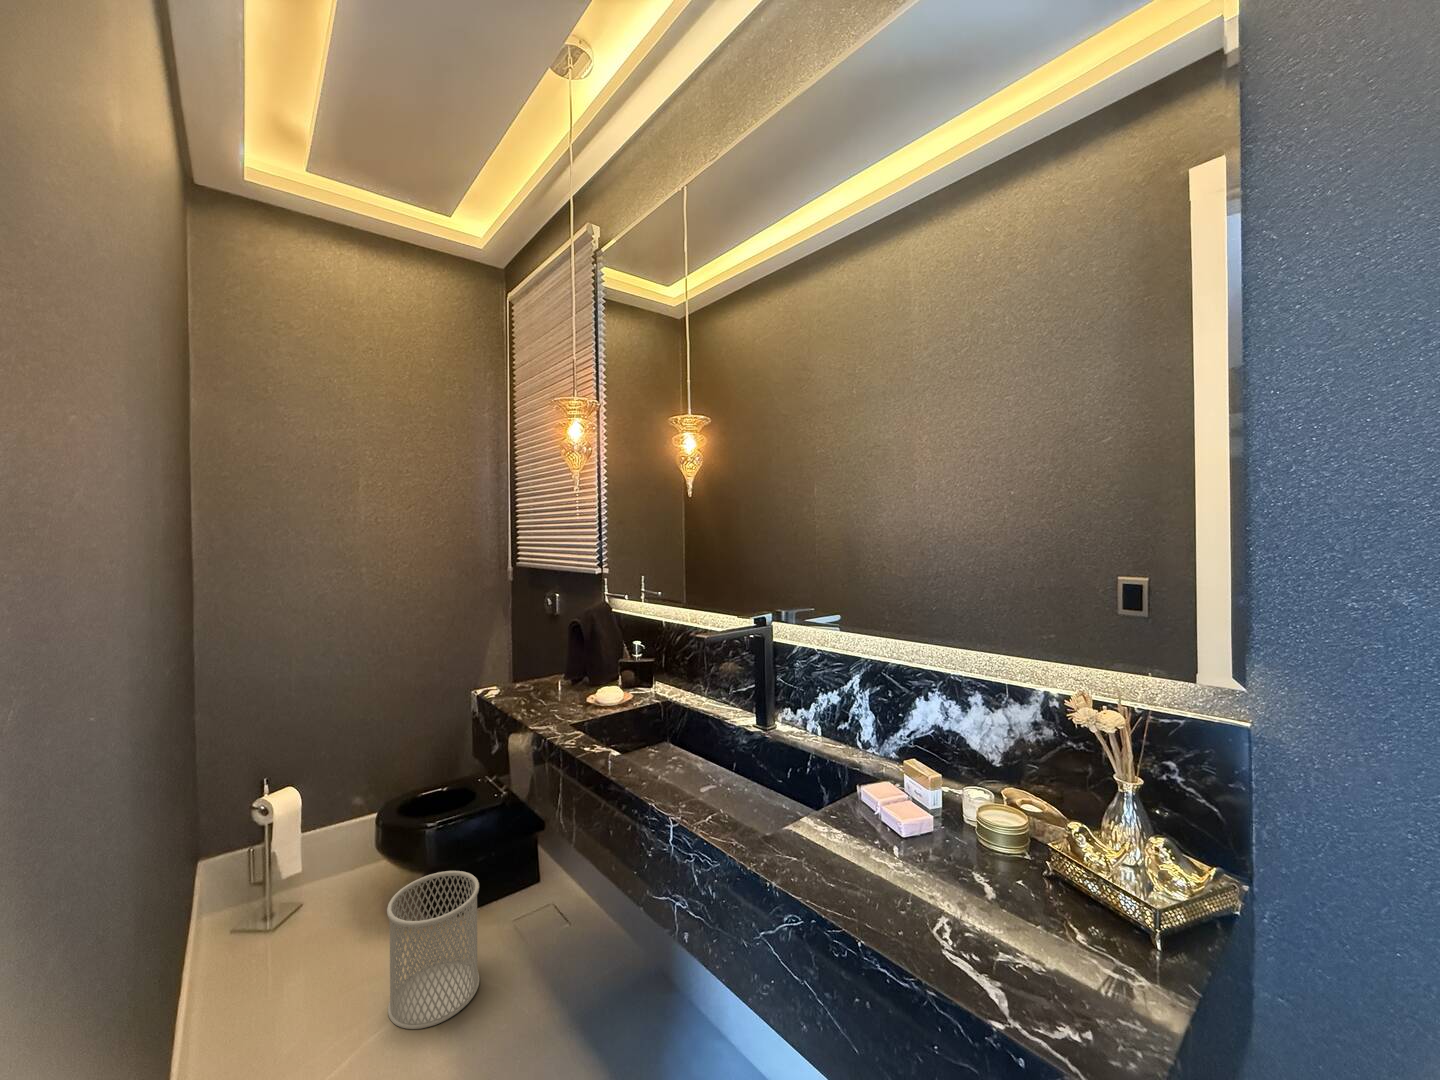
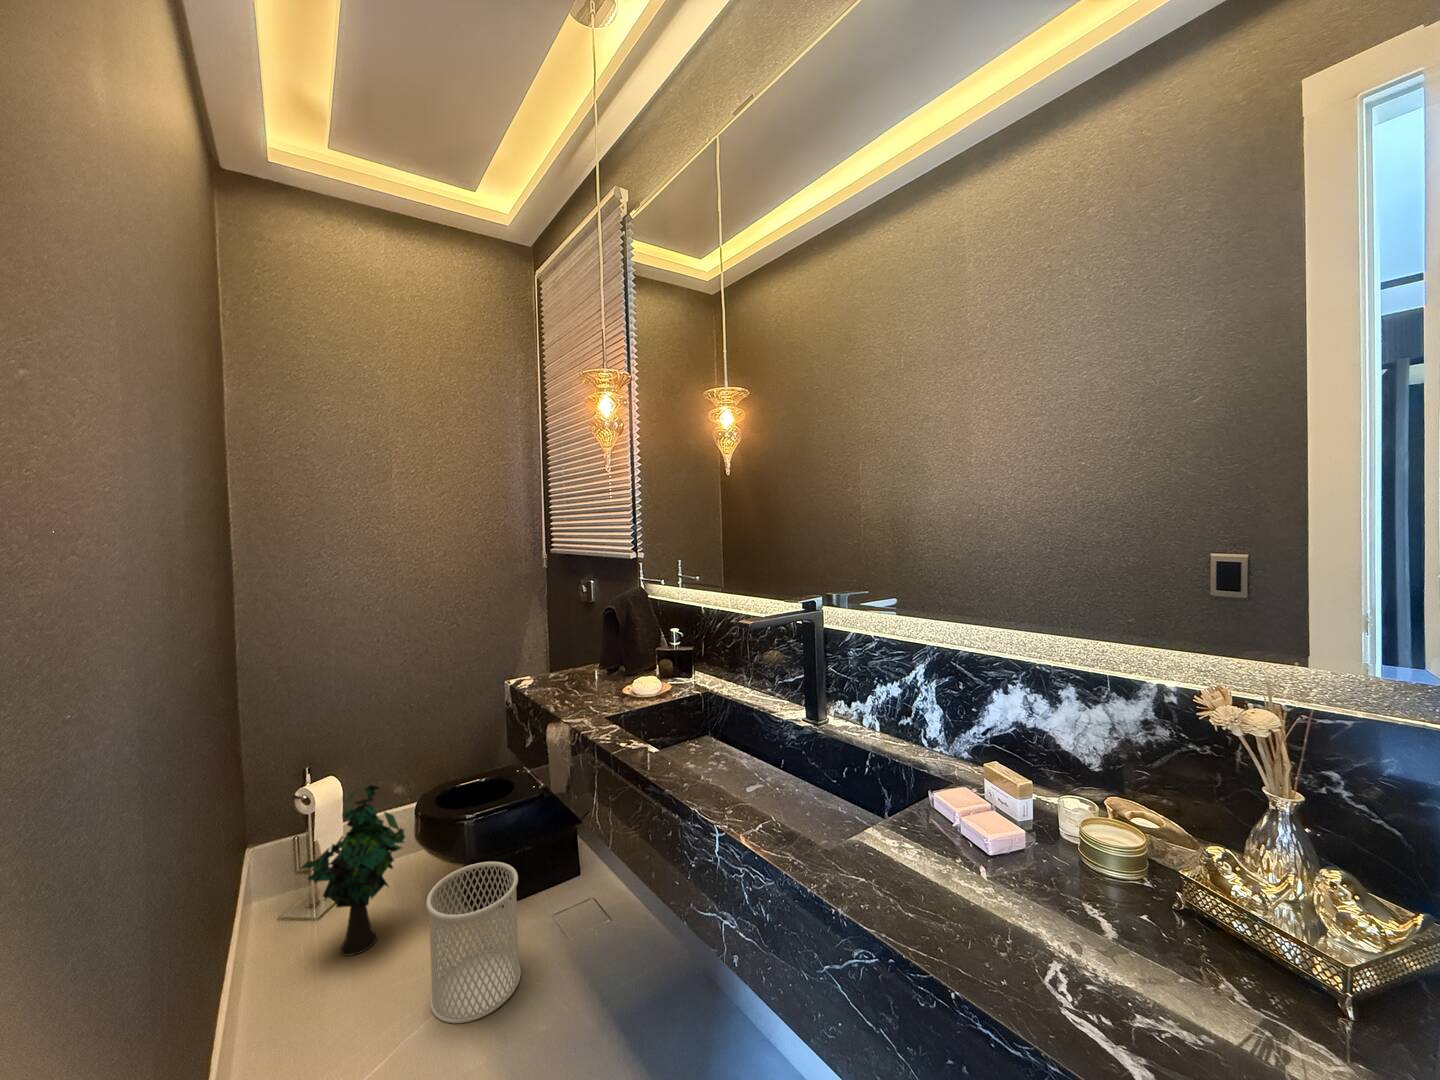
decorative plant: none [255,796,364,969] -> present [301,785,405,956]

